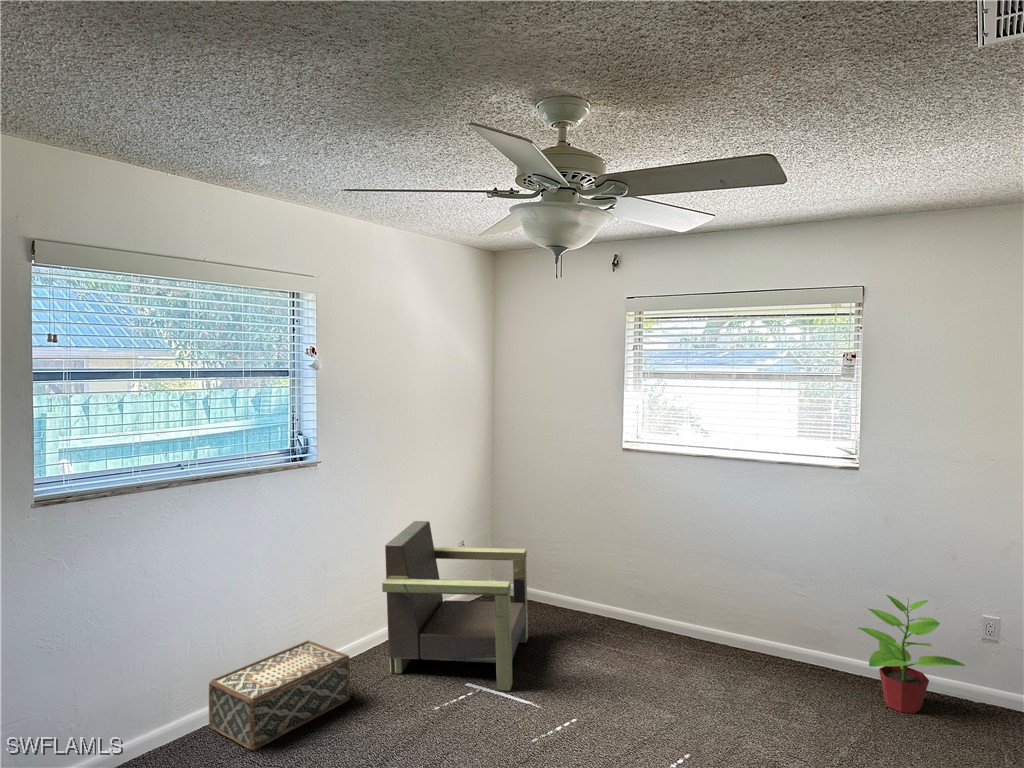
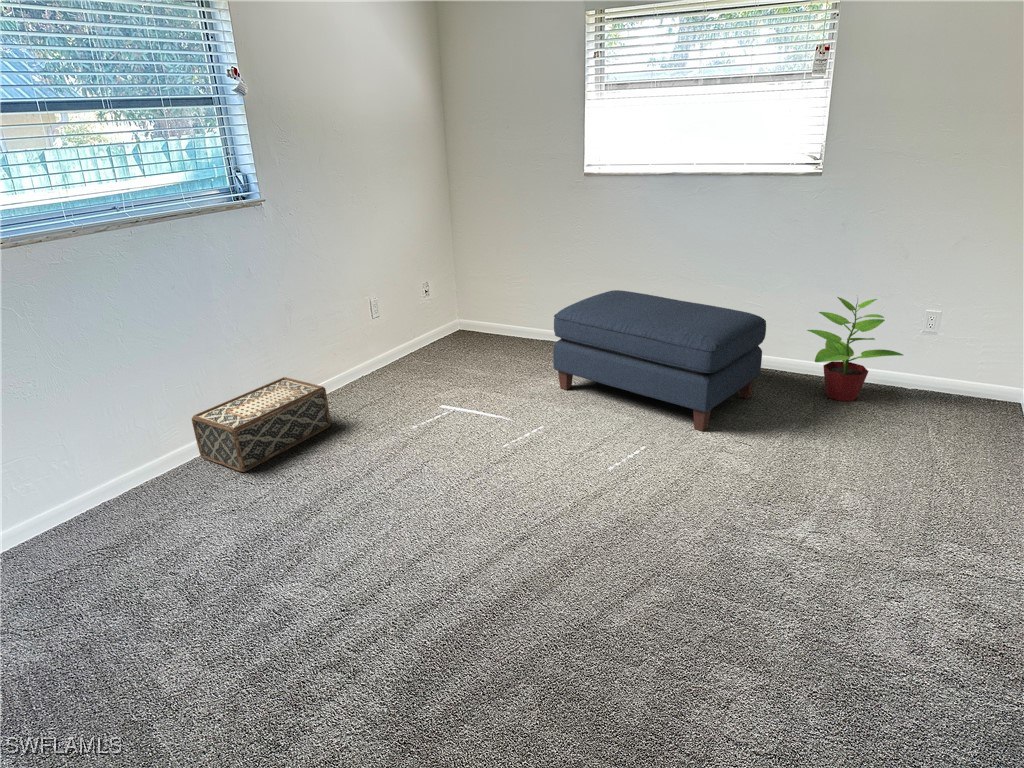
armchair: present [382,521,528,691] -> none [347,259,497,409]
ottoman: none [589,568,814,739] -> present [553,290,766,431]

